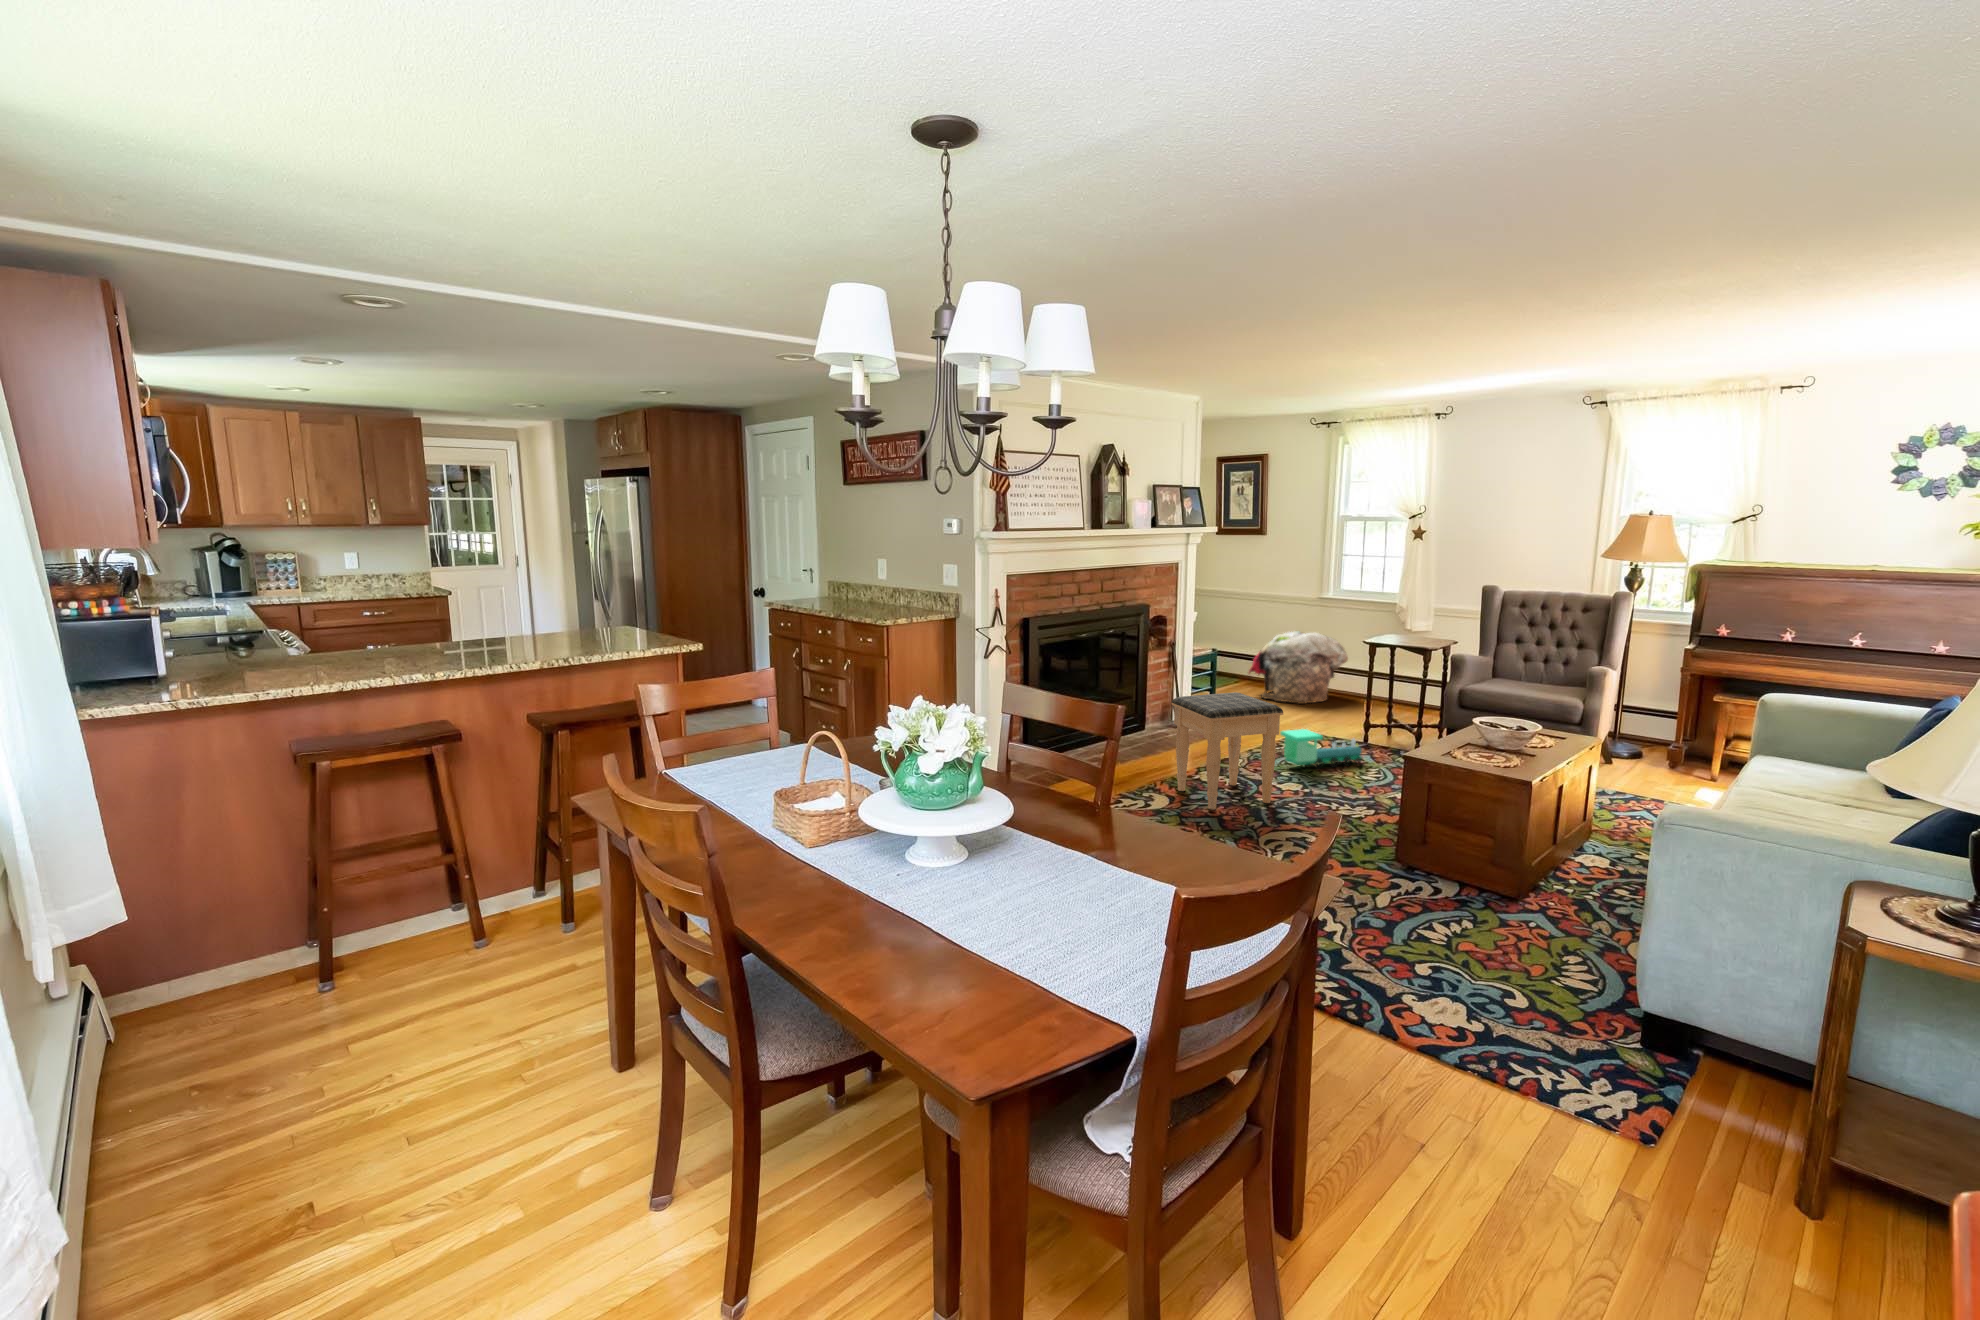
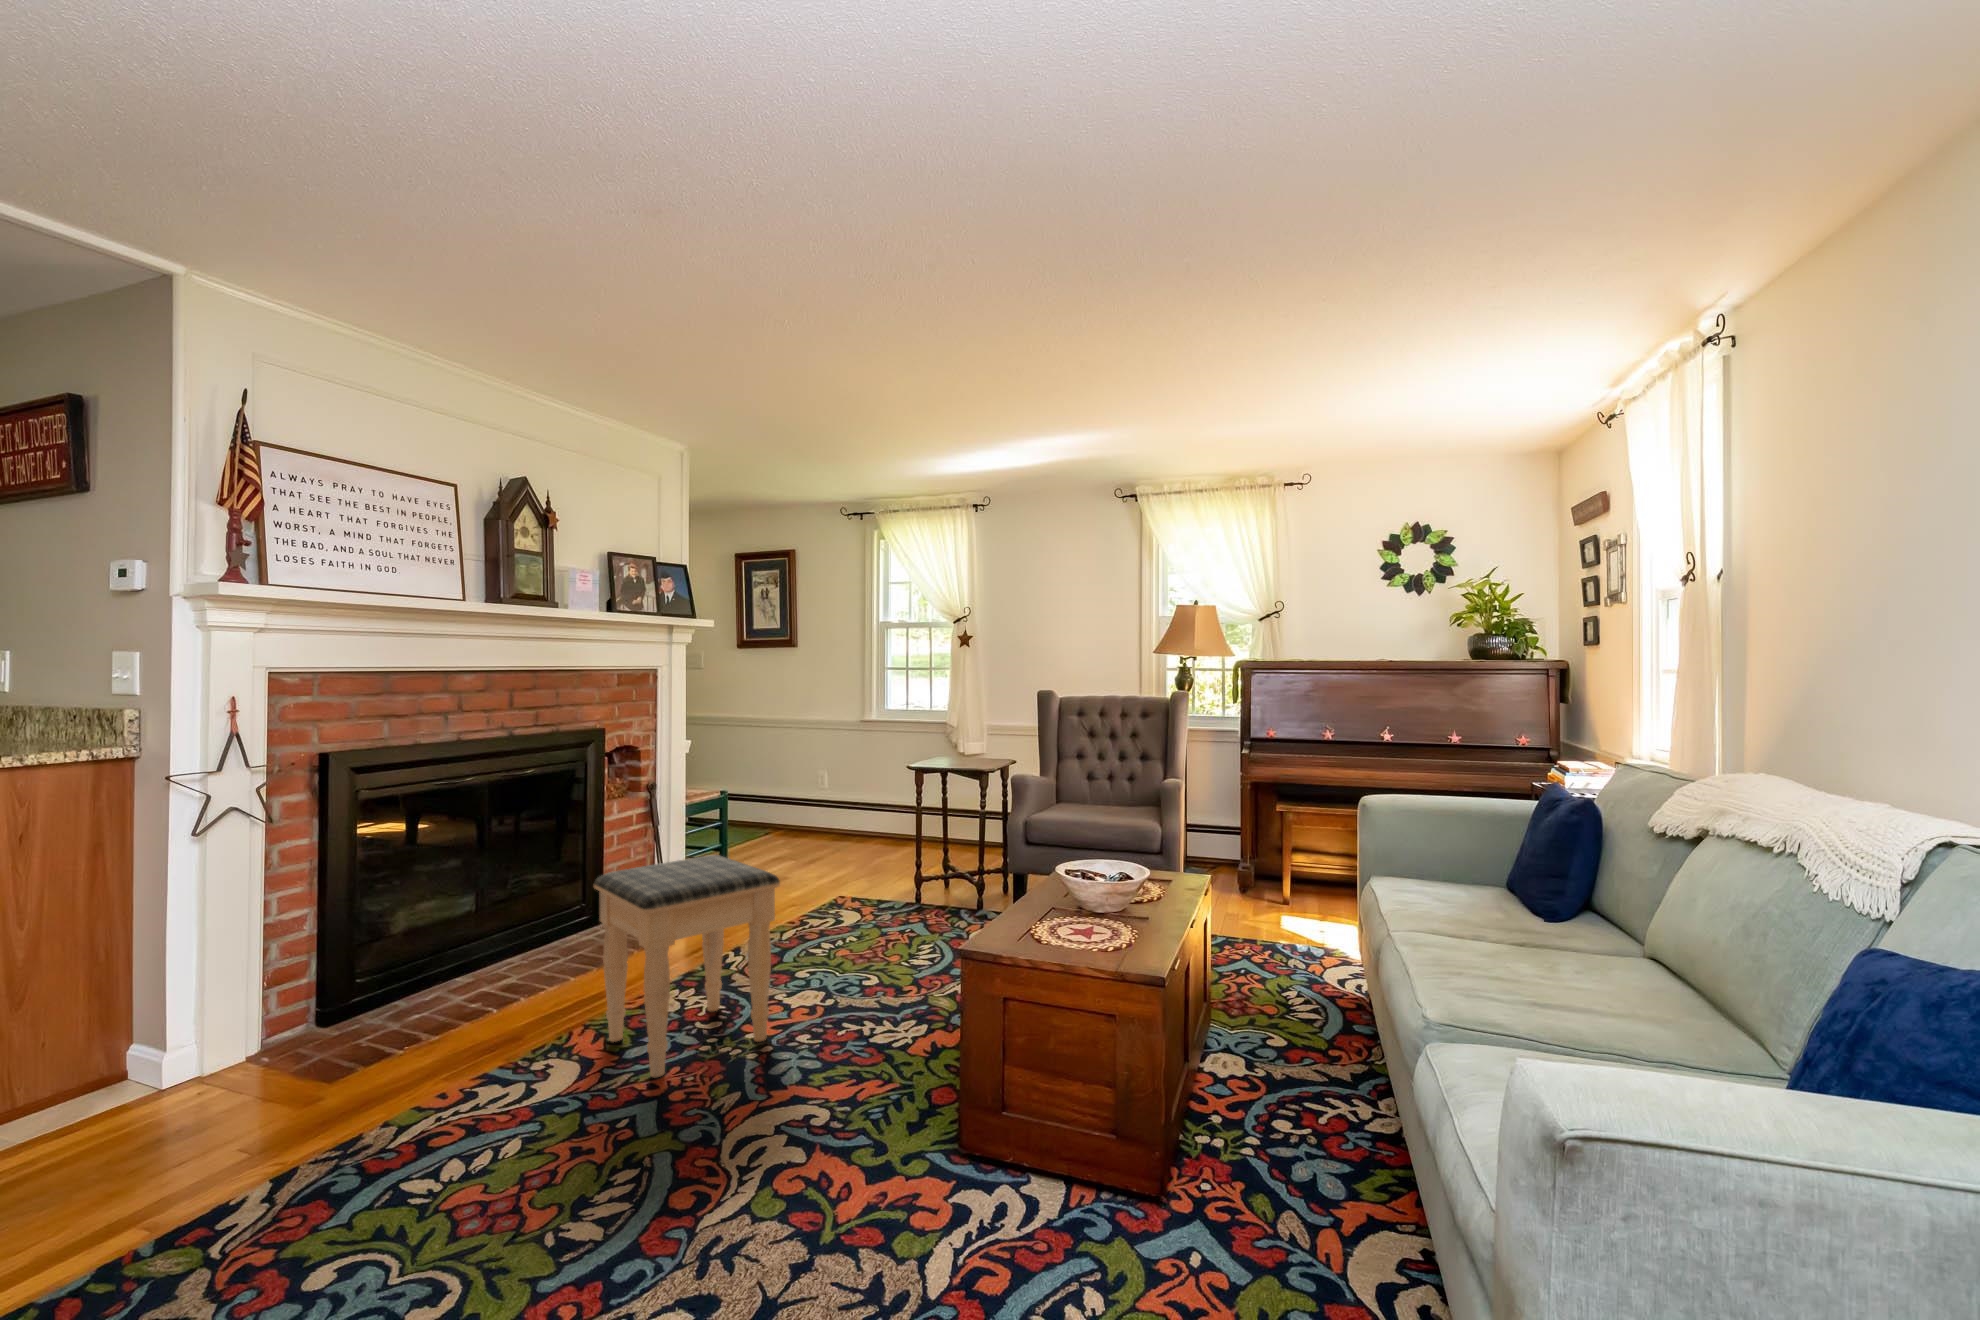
laundry basket: present [1249,631,1348,704] -> none [776,762,897,856]
toy train: present [1280,729,1363,767] -> none [795,897,914,957]

